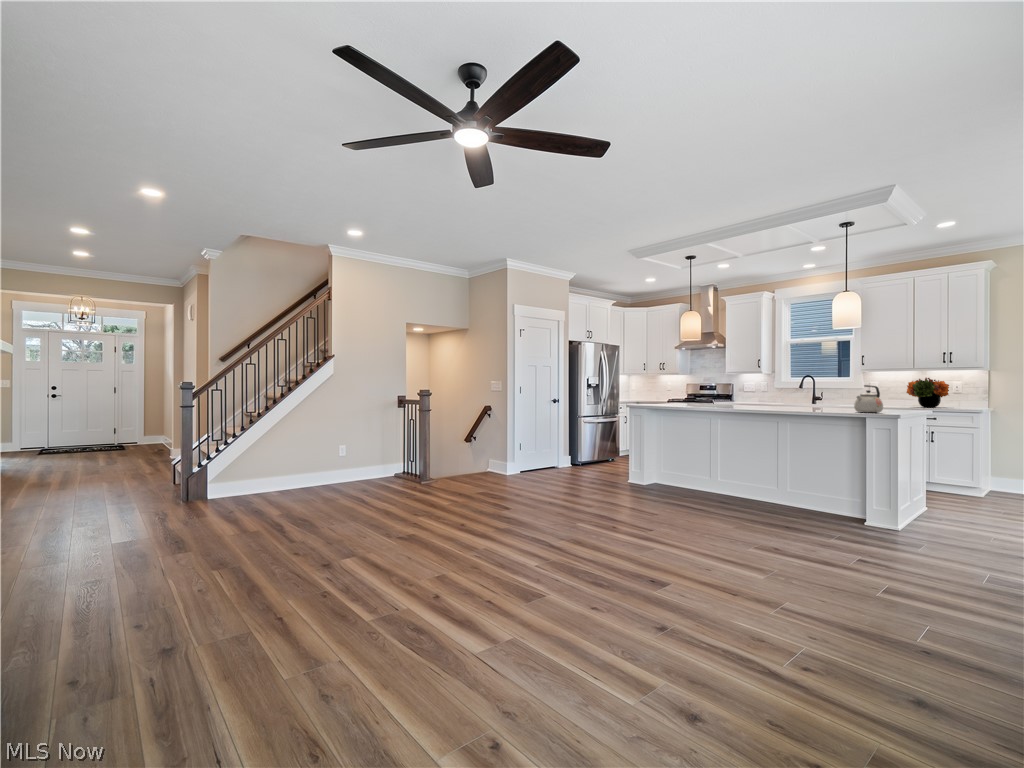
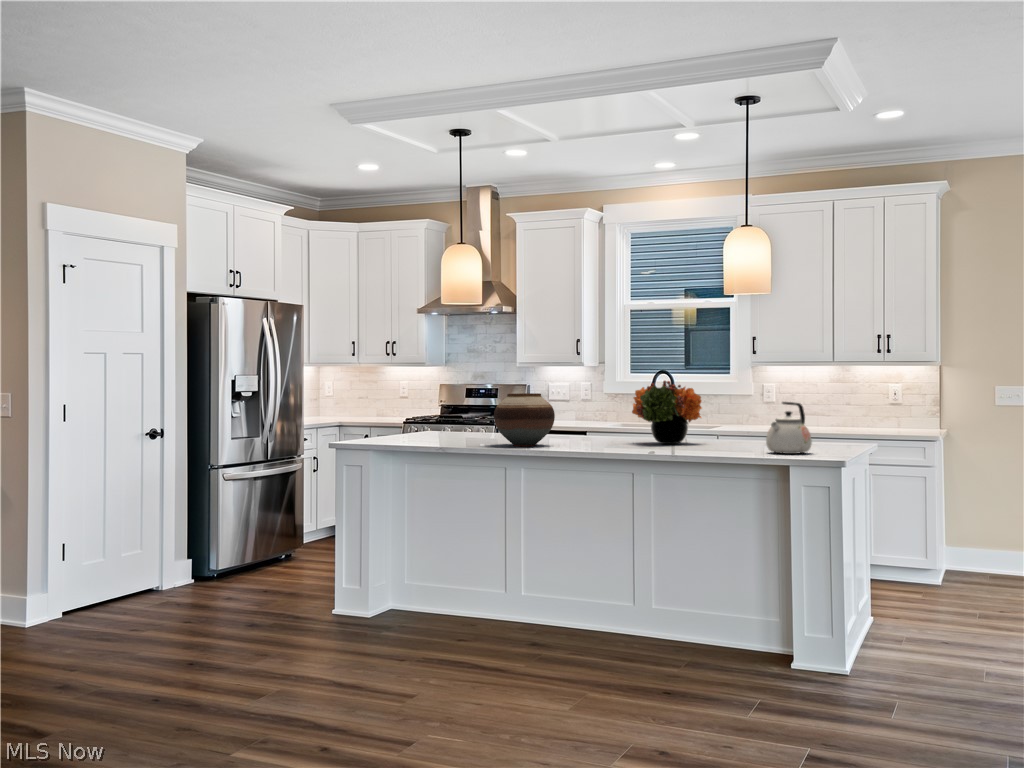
flower arrangement: present [906,378,949,408] -> present [632,381,702,444]
vase: none [704,383,736,408] -> present [494,393,555,446]

